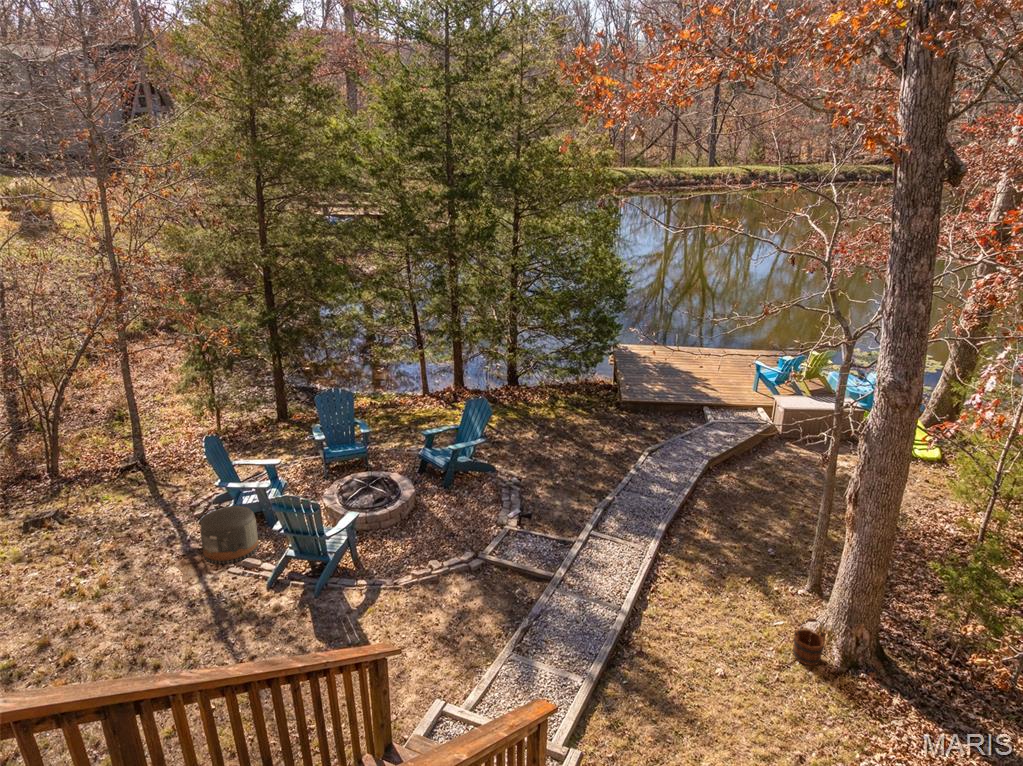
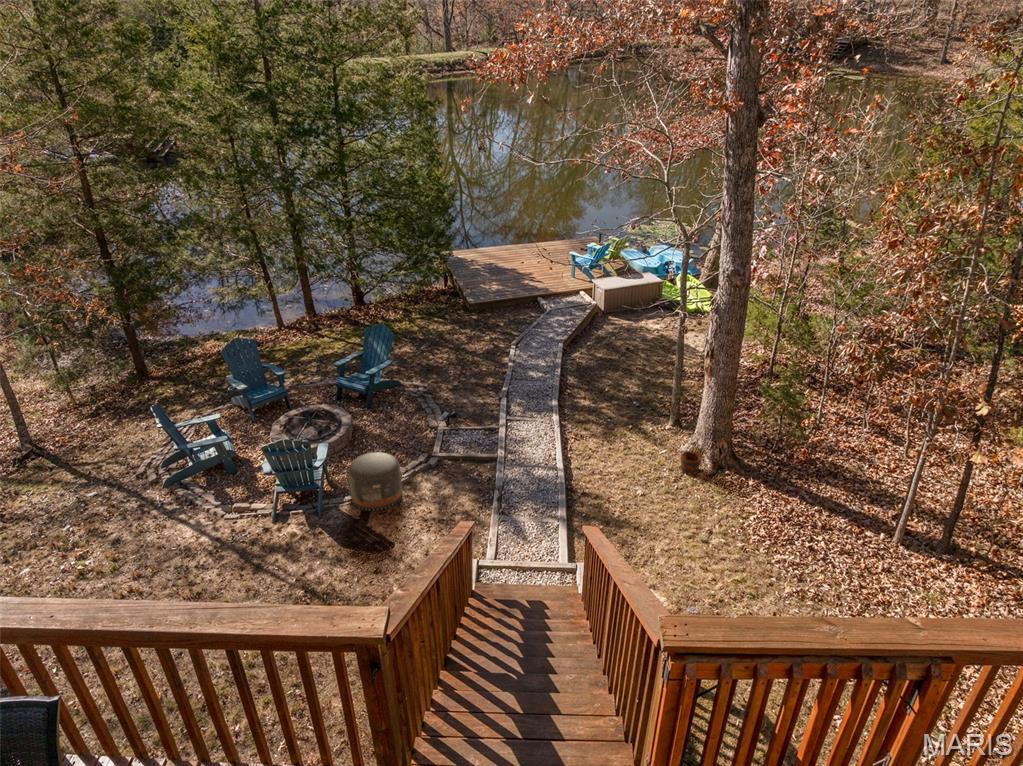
pouf: present [201,506,259,564] -> present [349,452,402,511]

